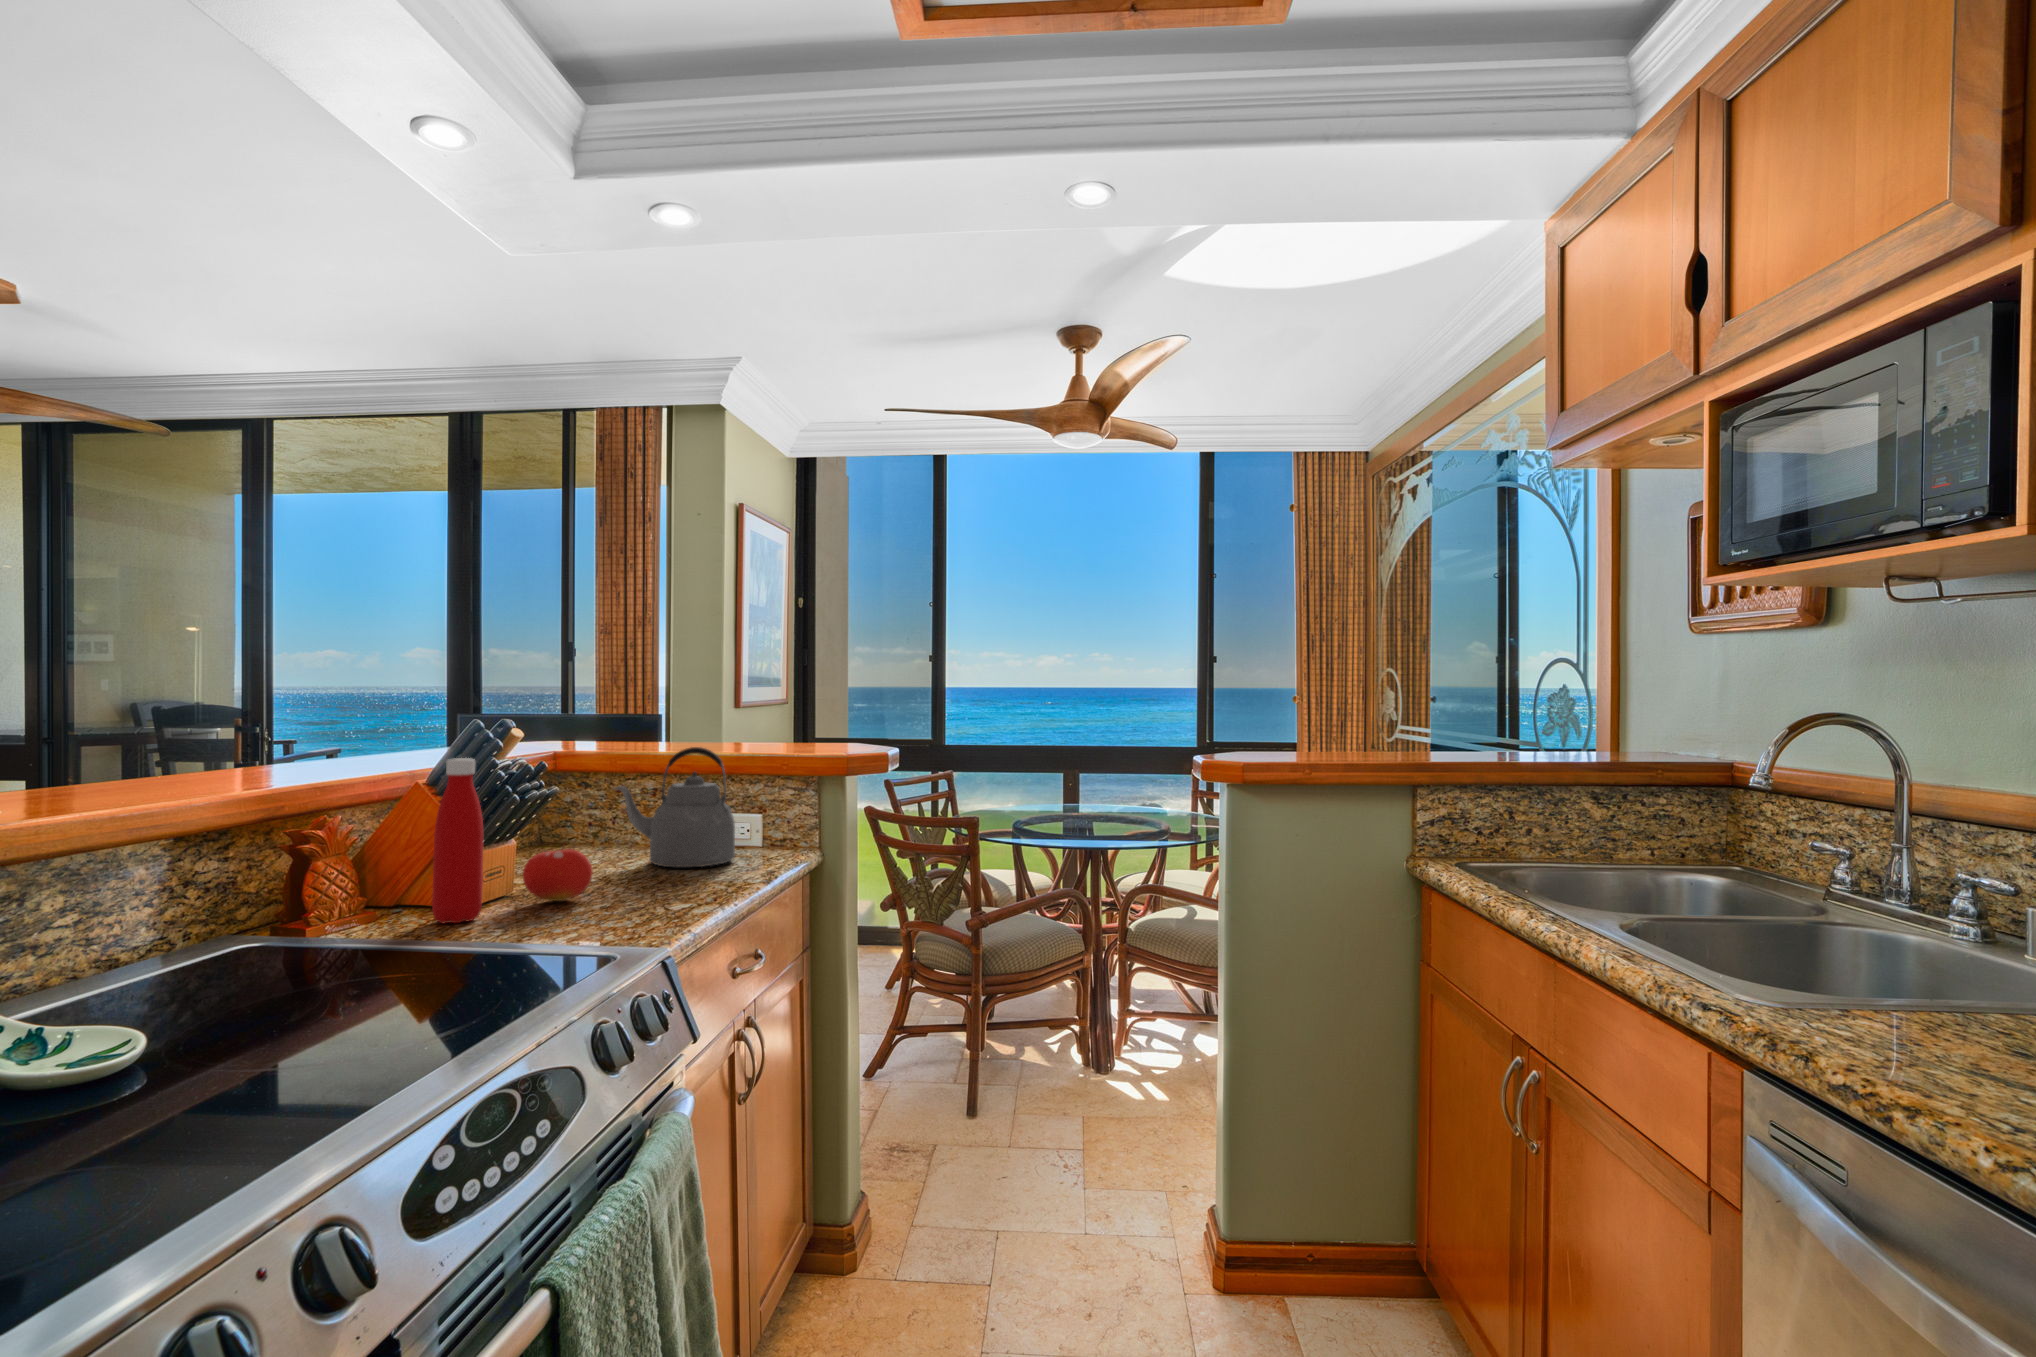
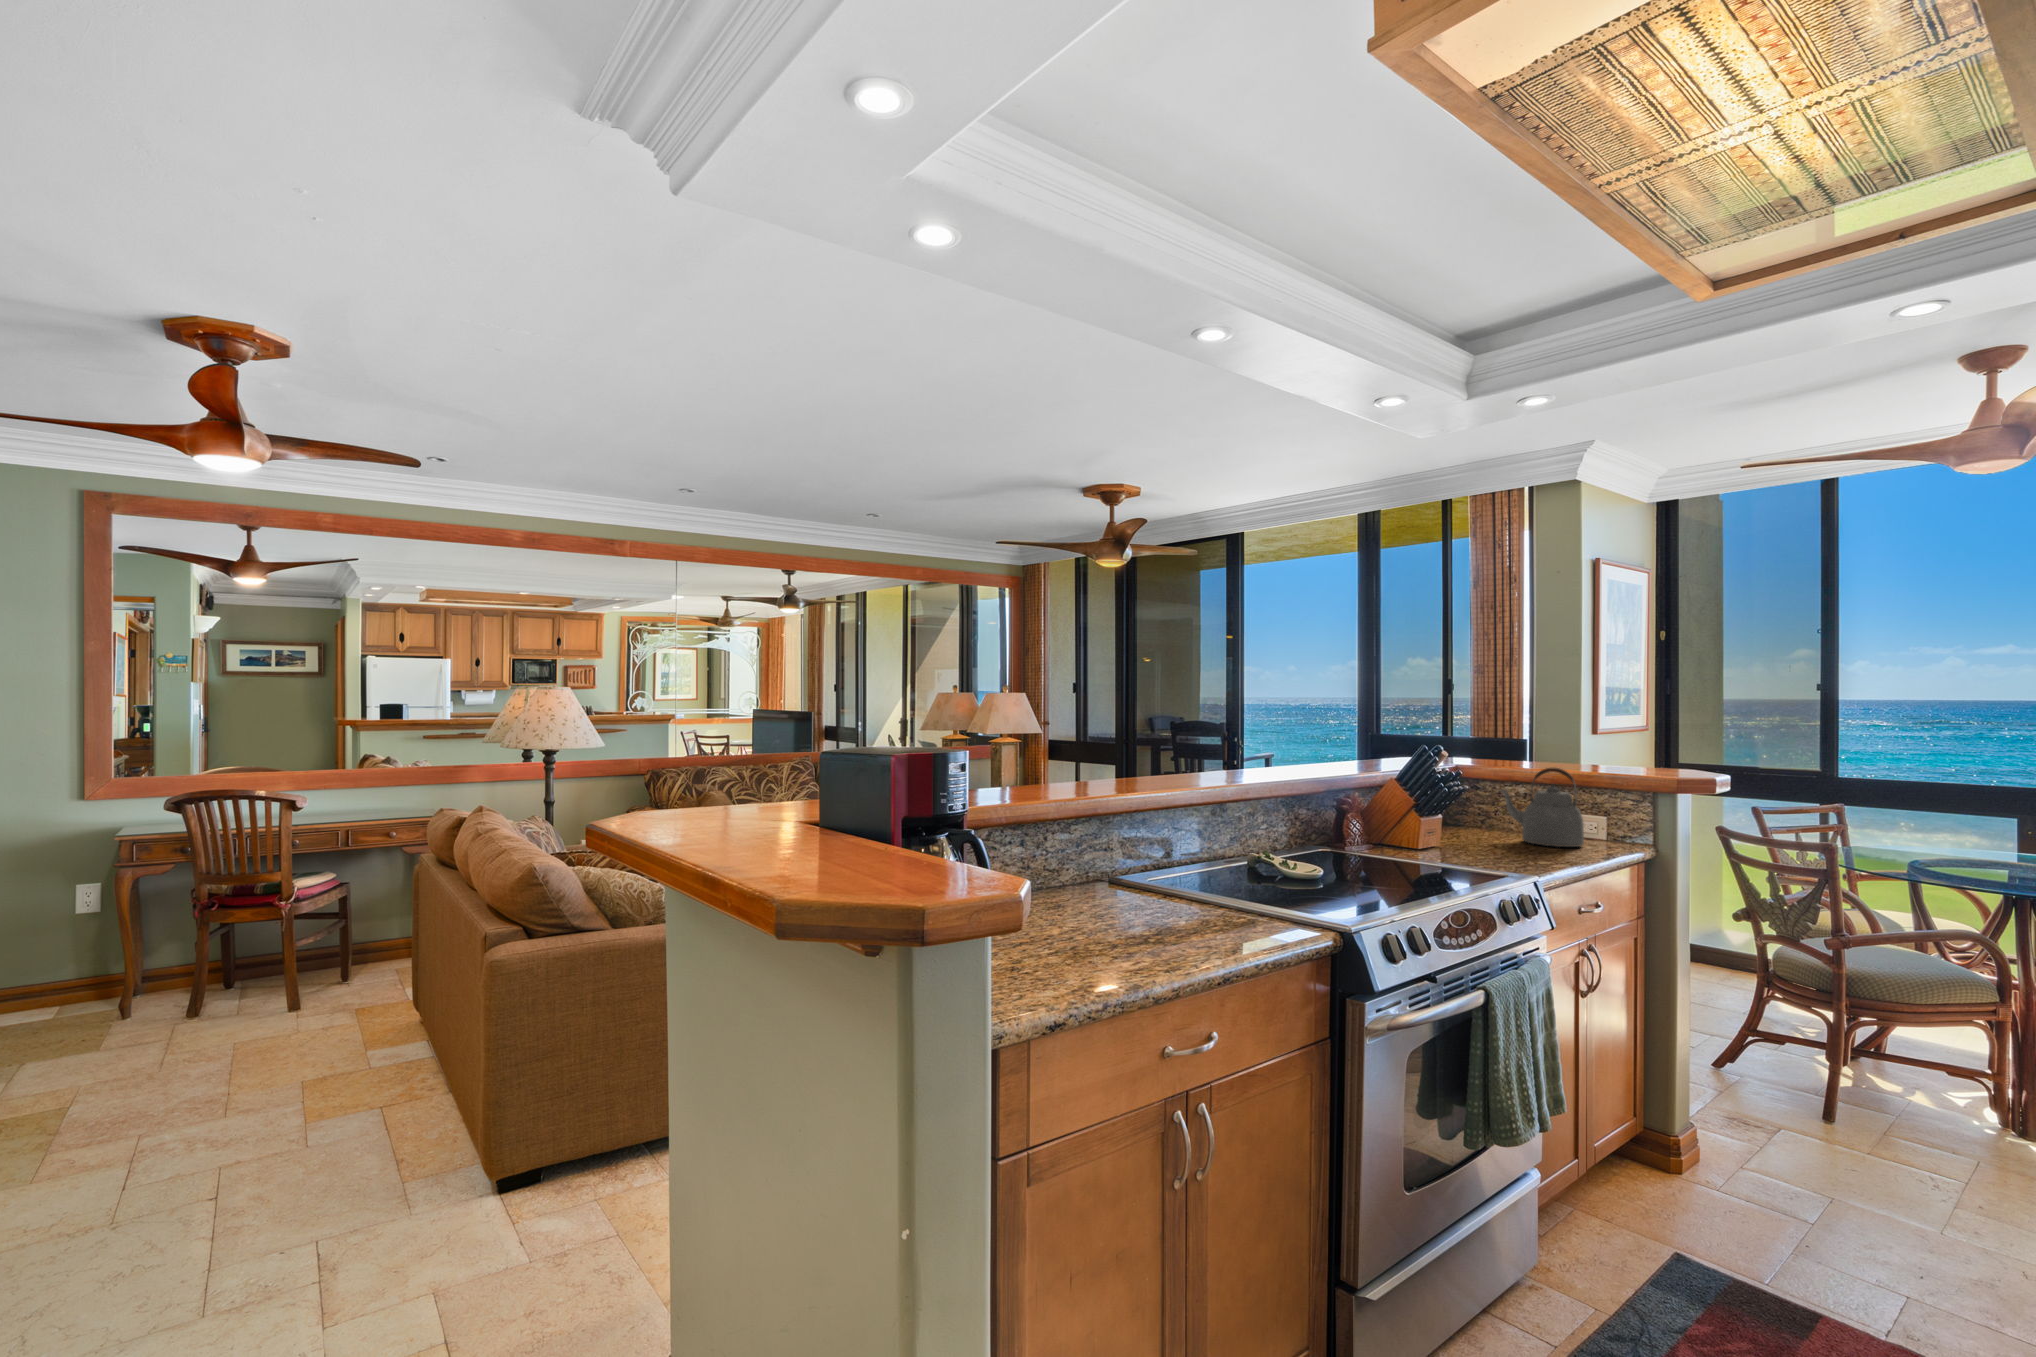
bottle: present [432,758,483,924] -> none [1405,767,1430,853]
fruit: present [523,842,592,901] -> none [1449,818,1489,851]

